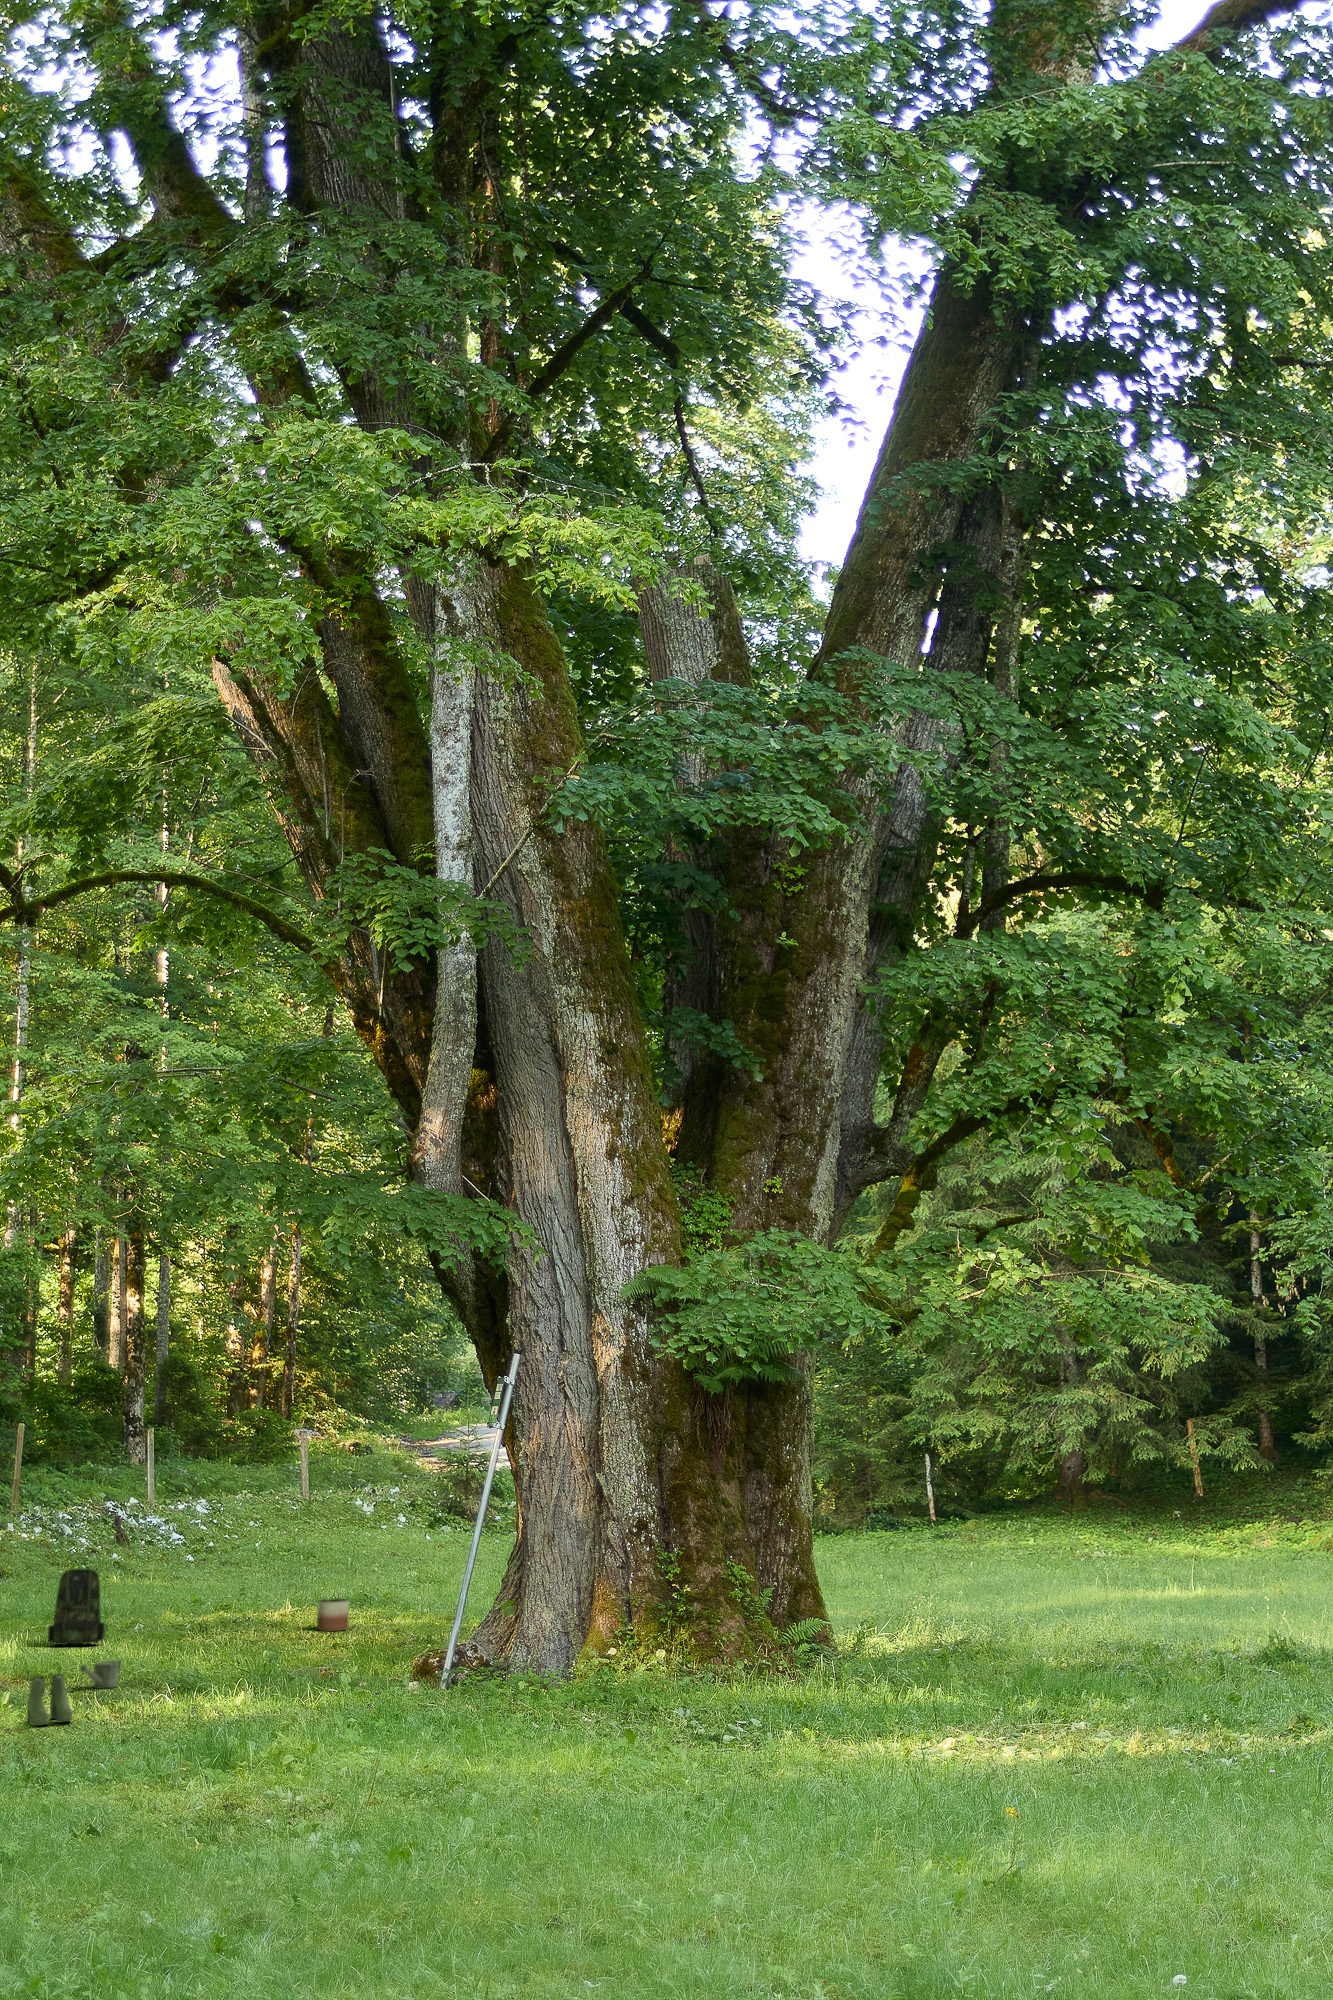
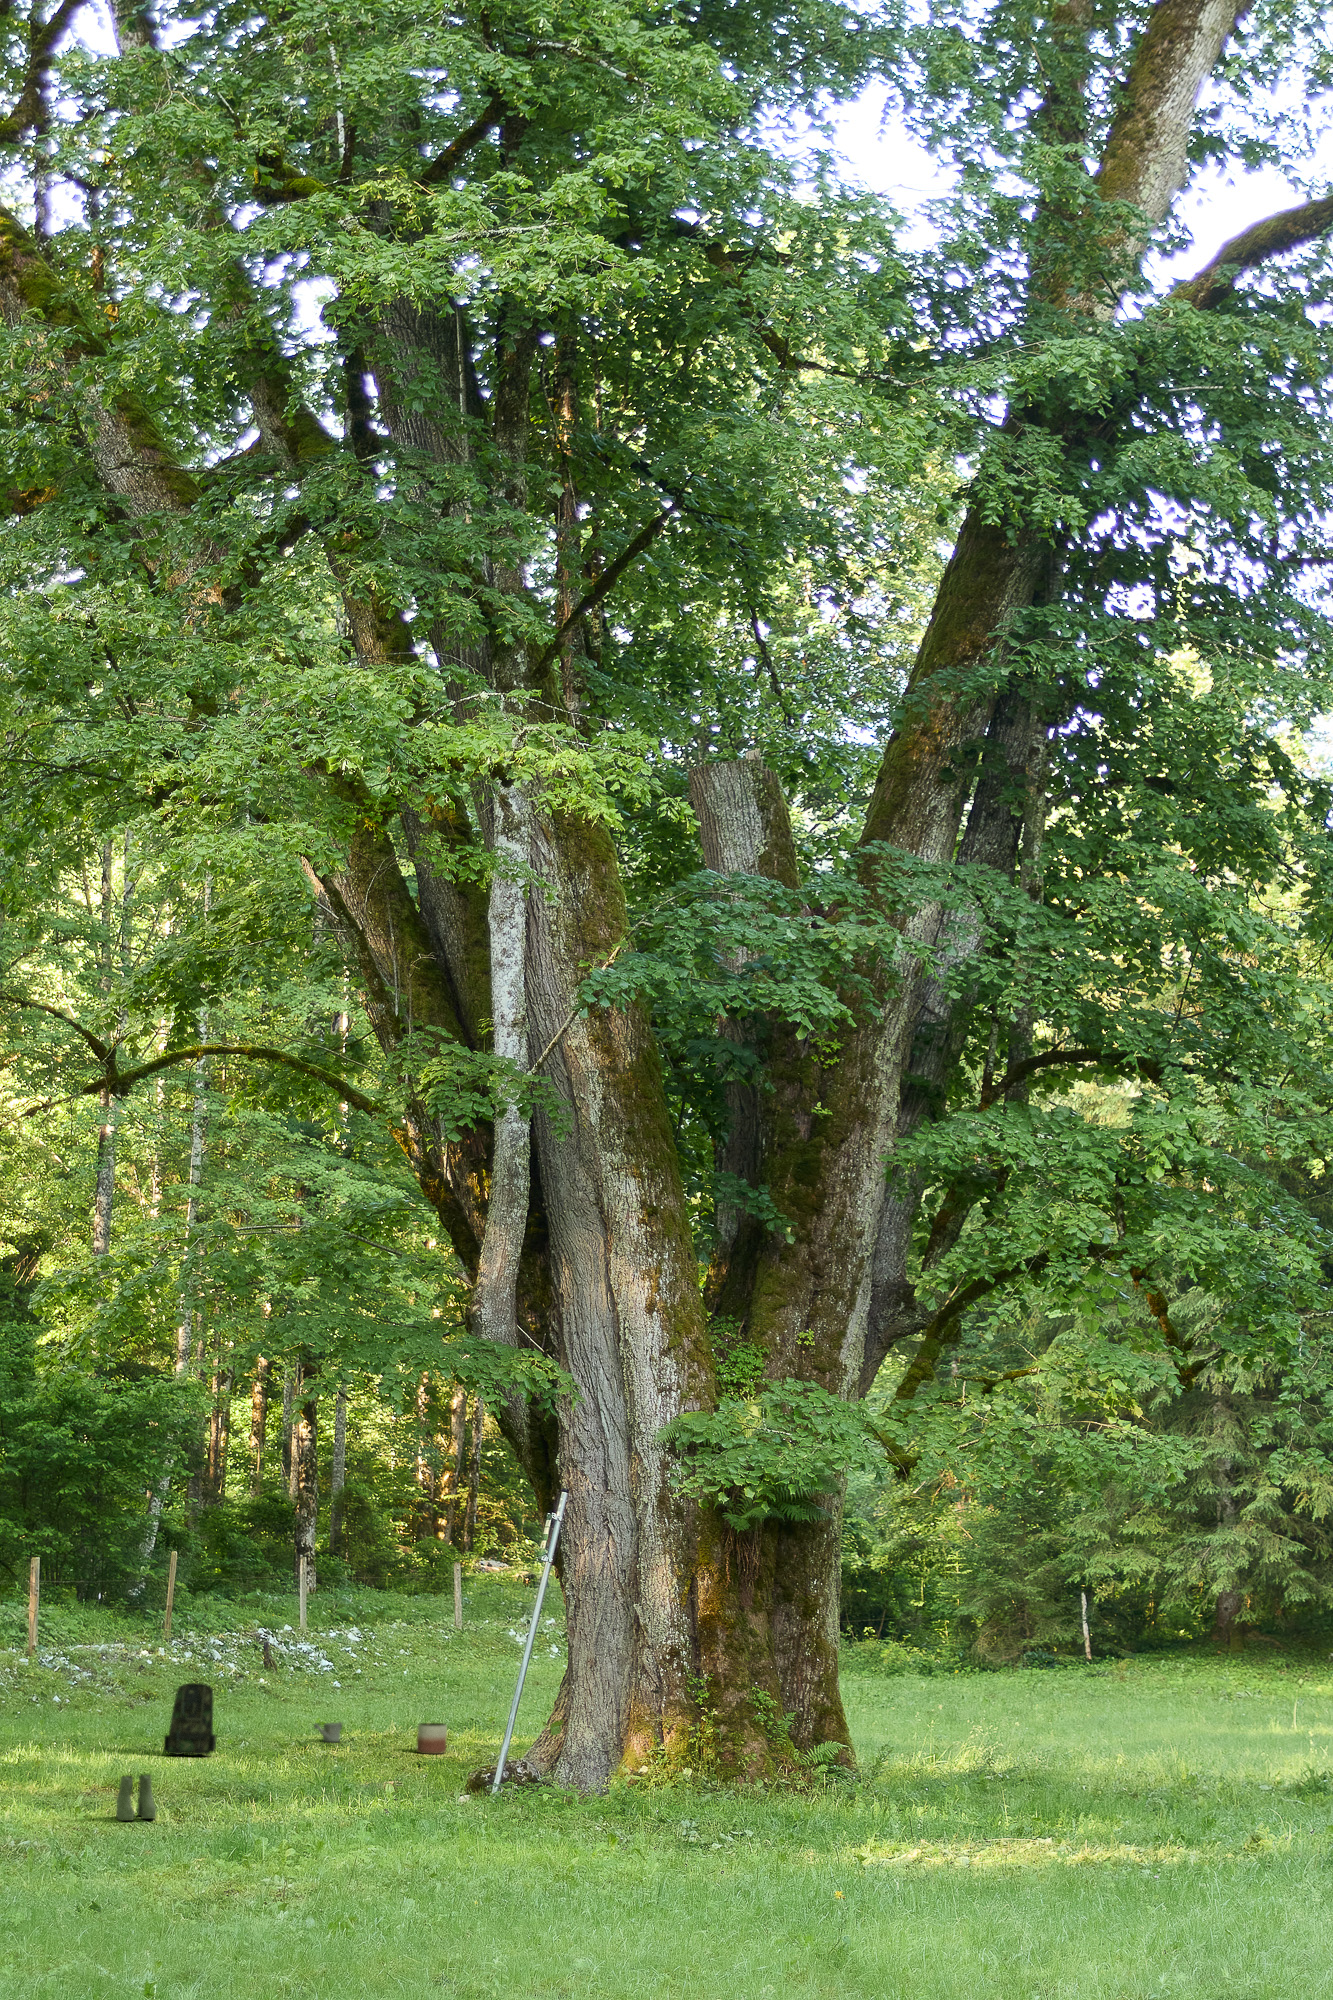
watering can: present [80,1660,121,1689] -> present [314,1722,342,1742]

